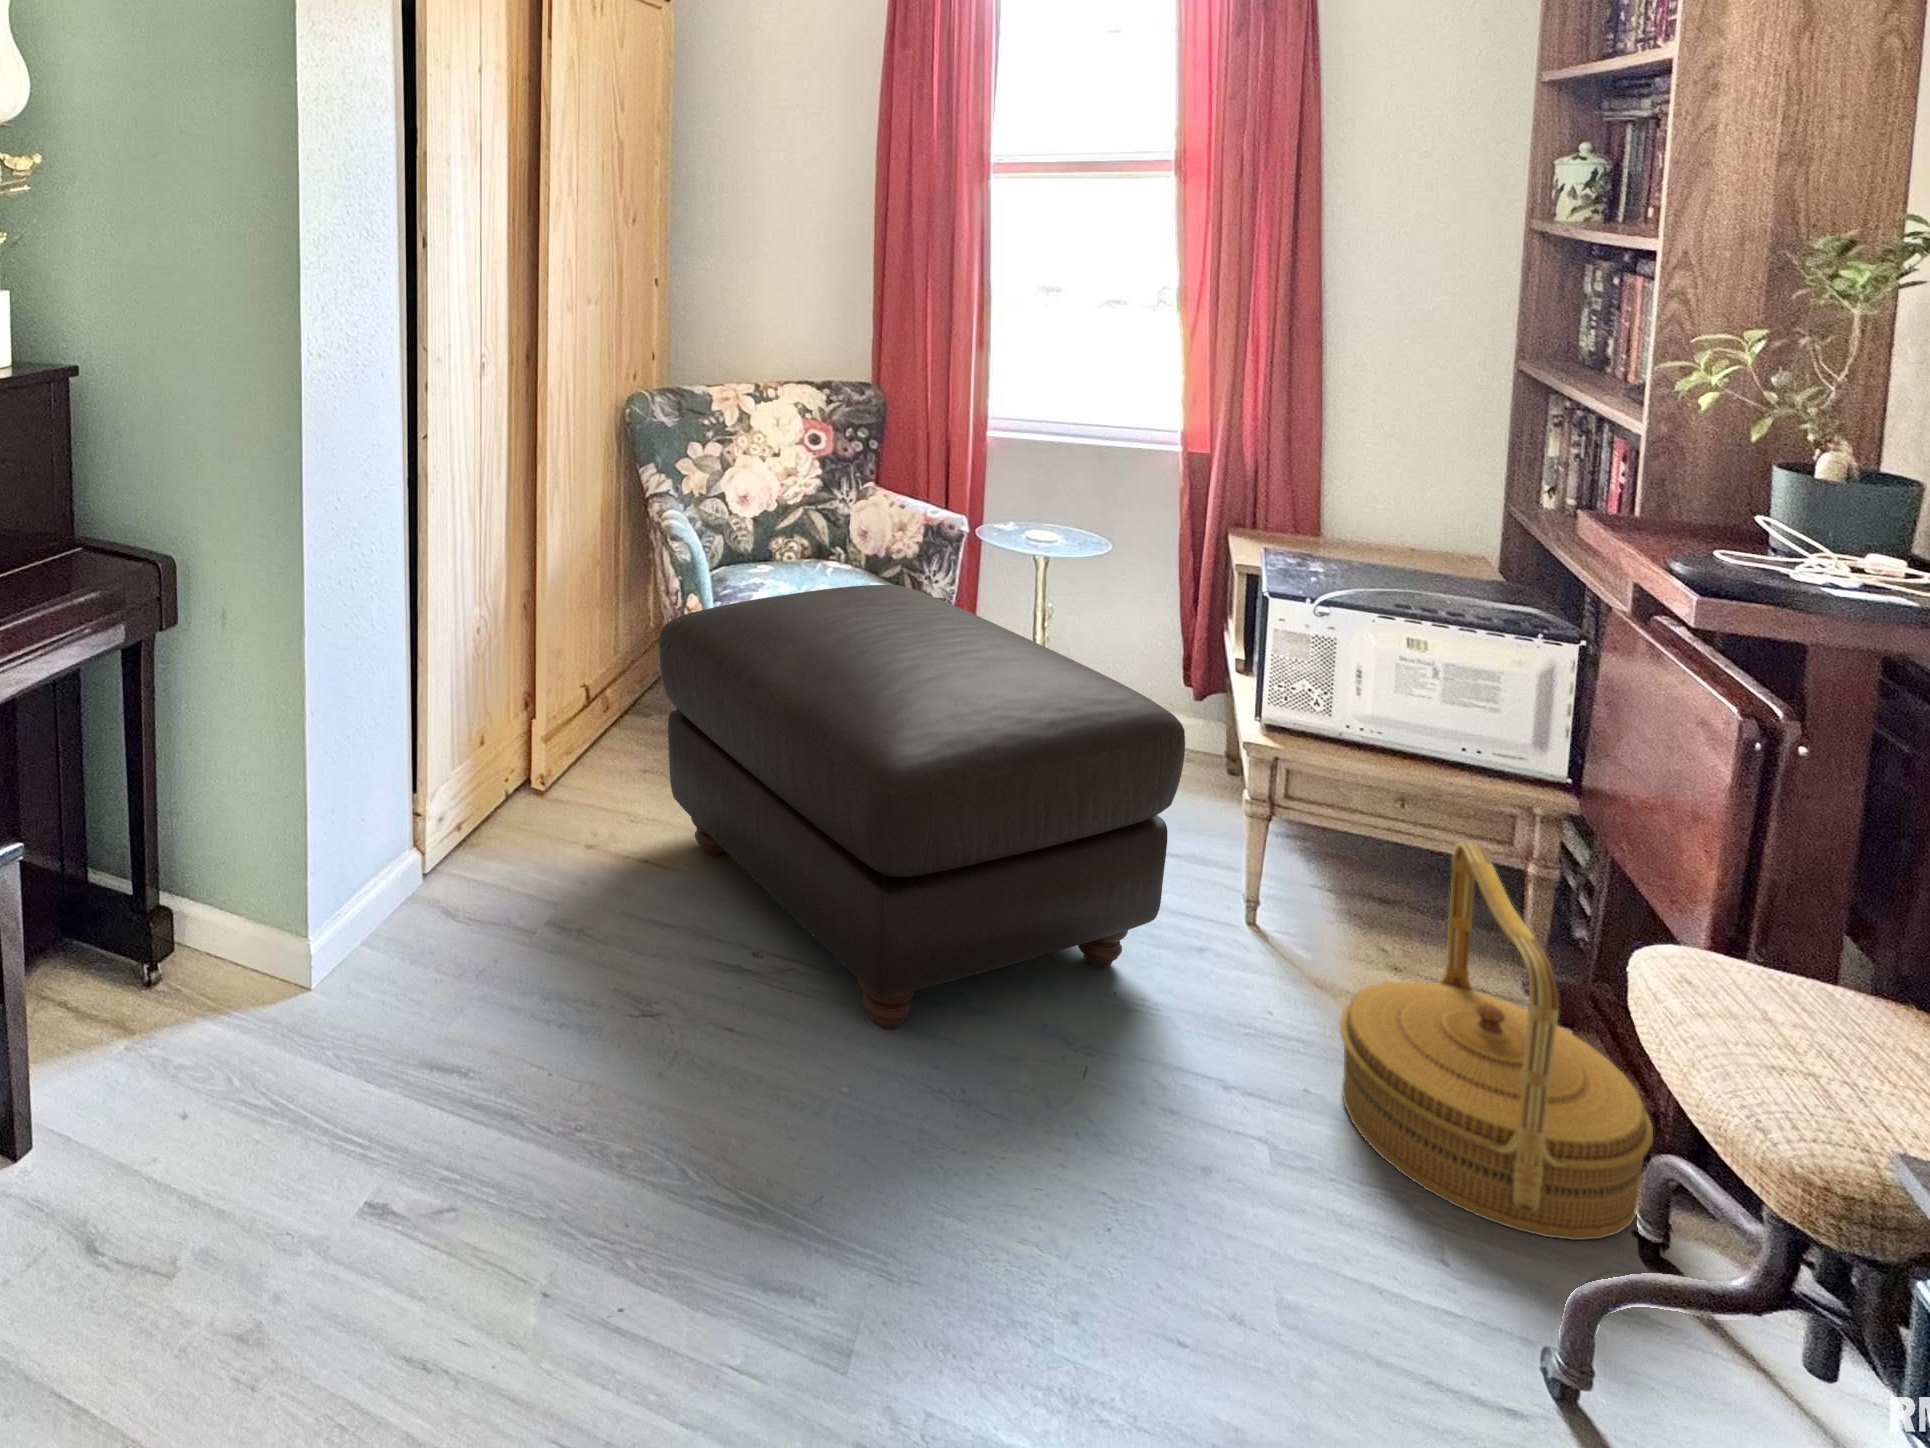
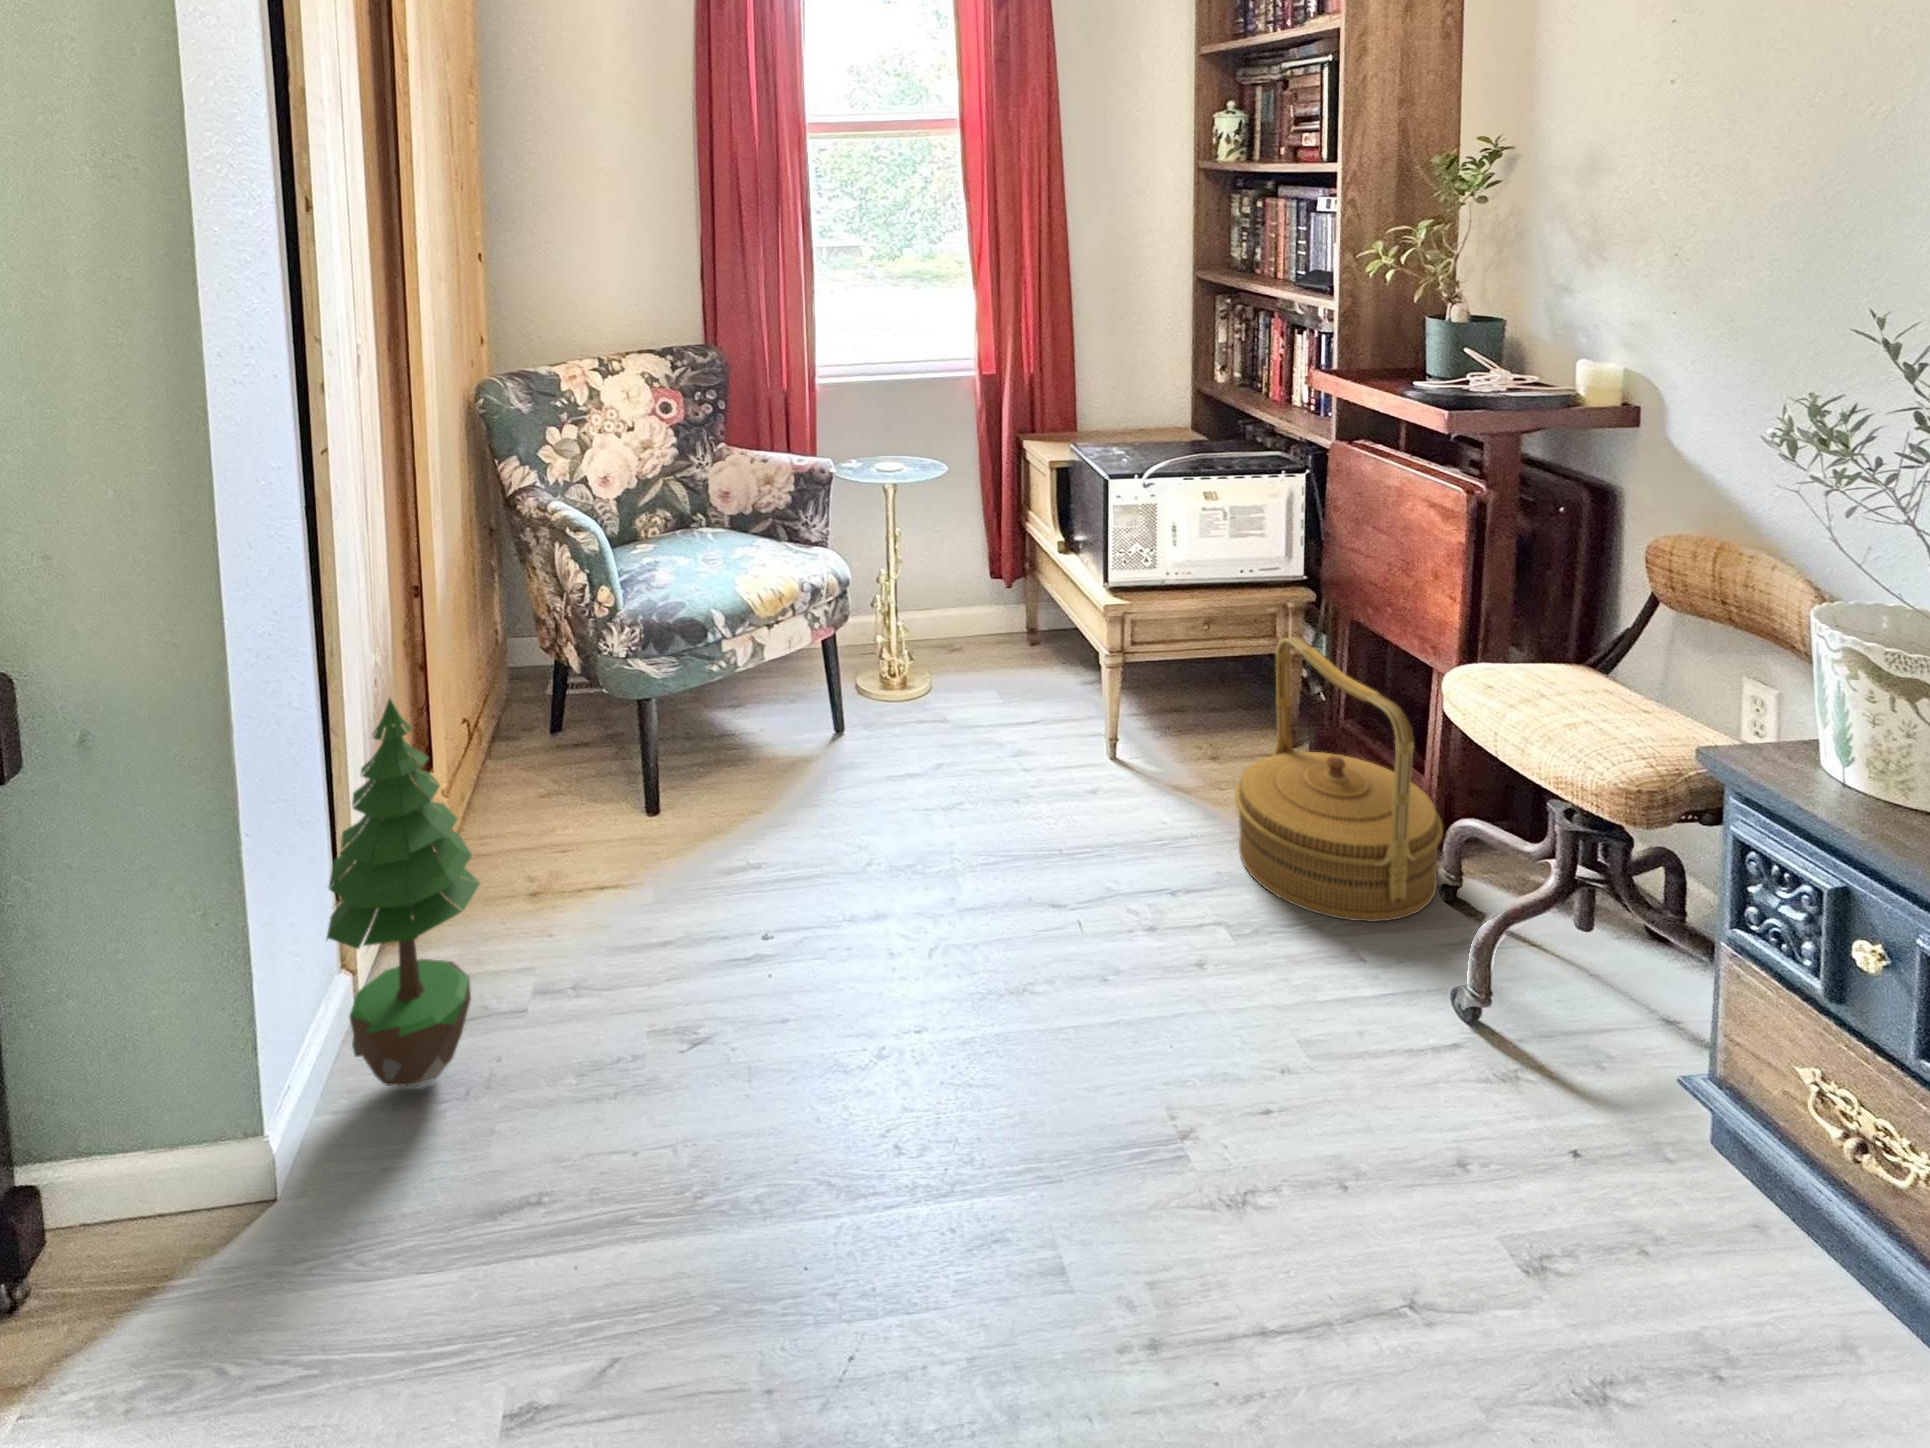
ottoman: present [659,585,1185,1030] -> none [591,535,1093,967]
potted tree: none [378,633,493,942] -> present [327,699,480,1086]

